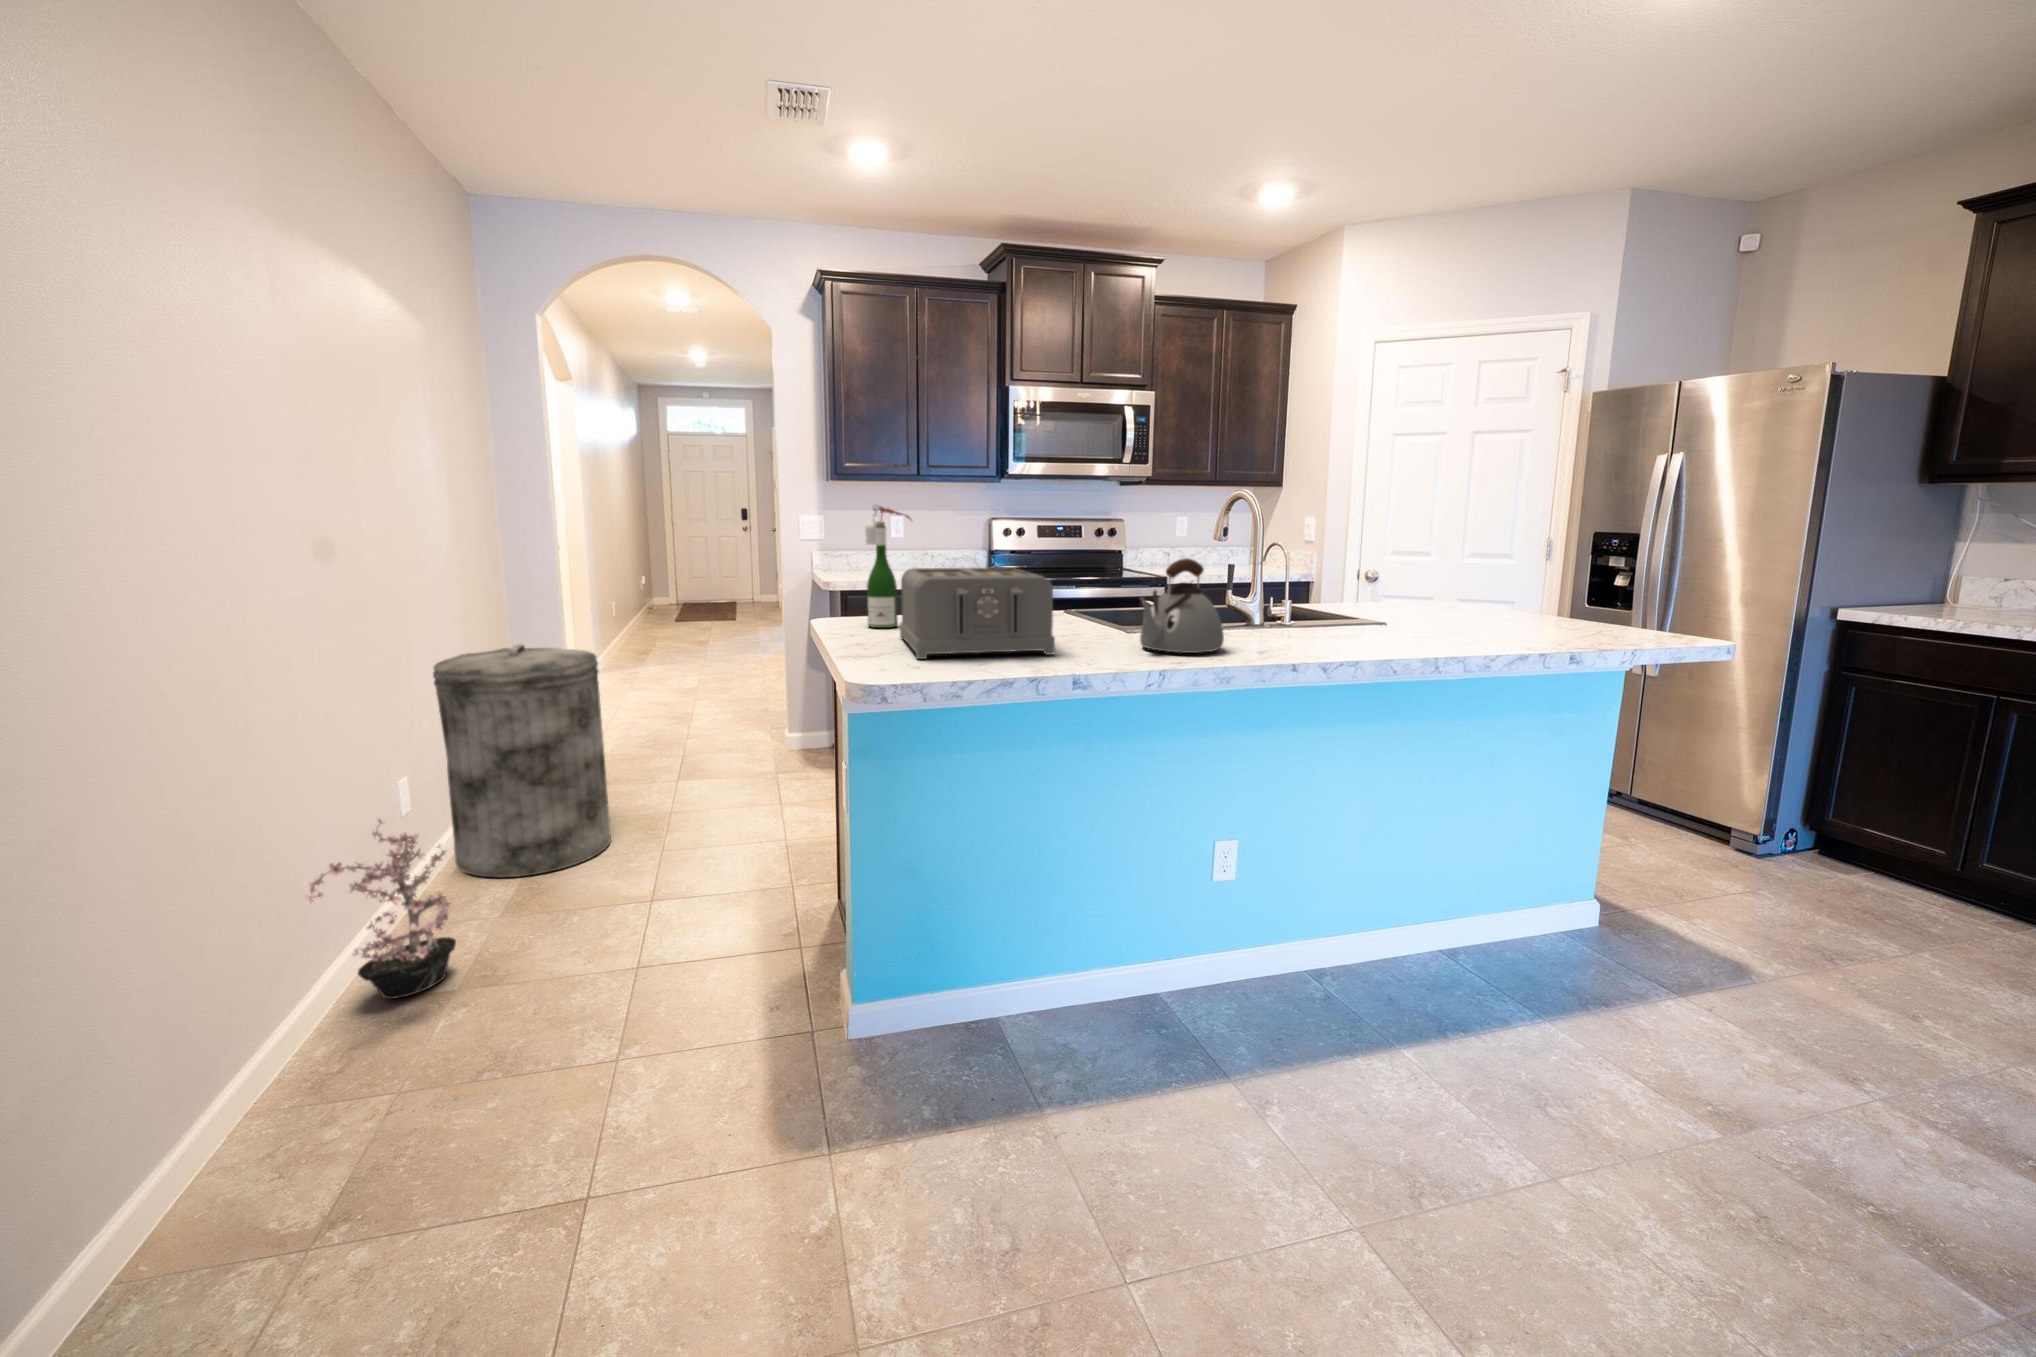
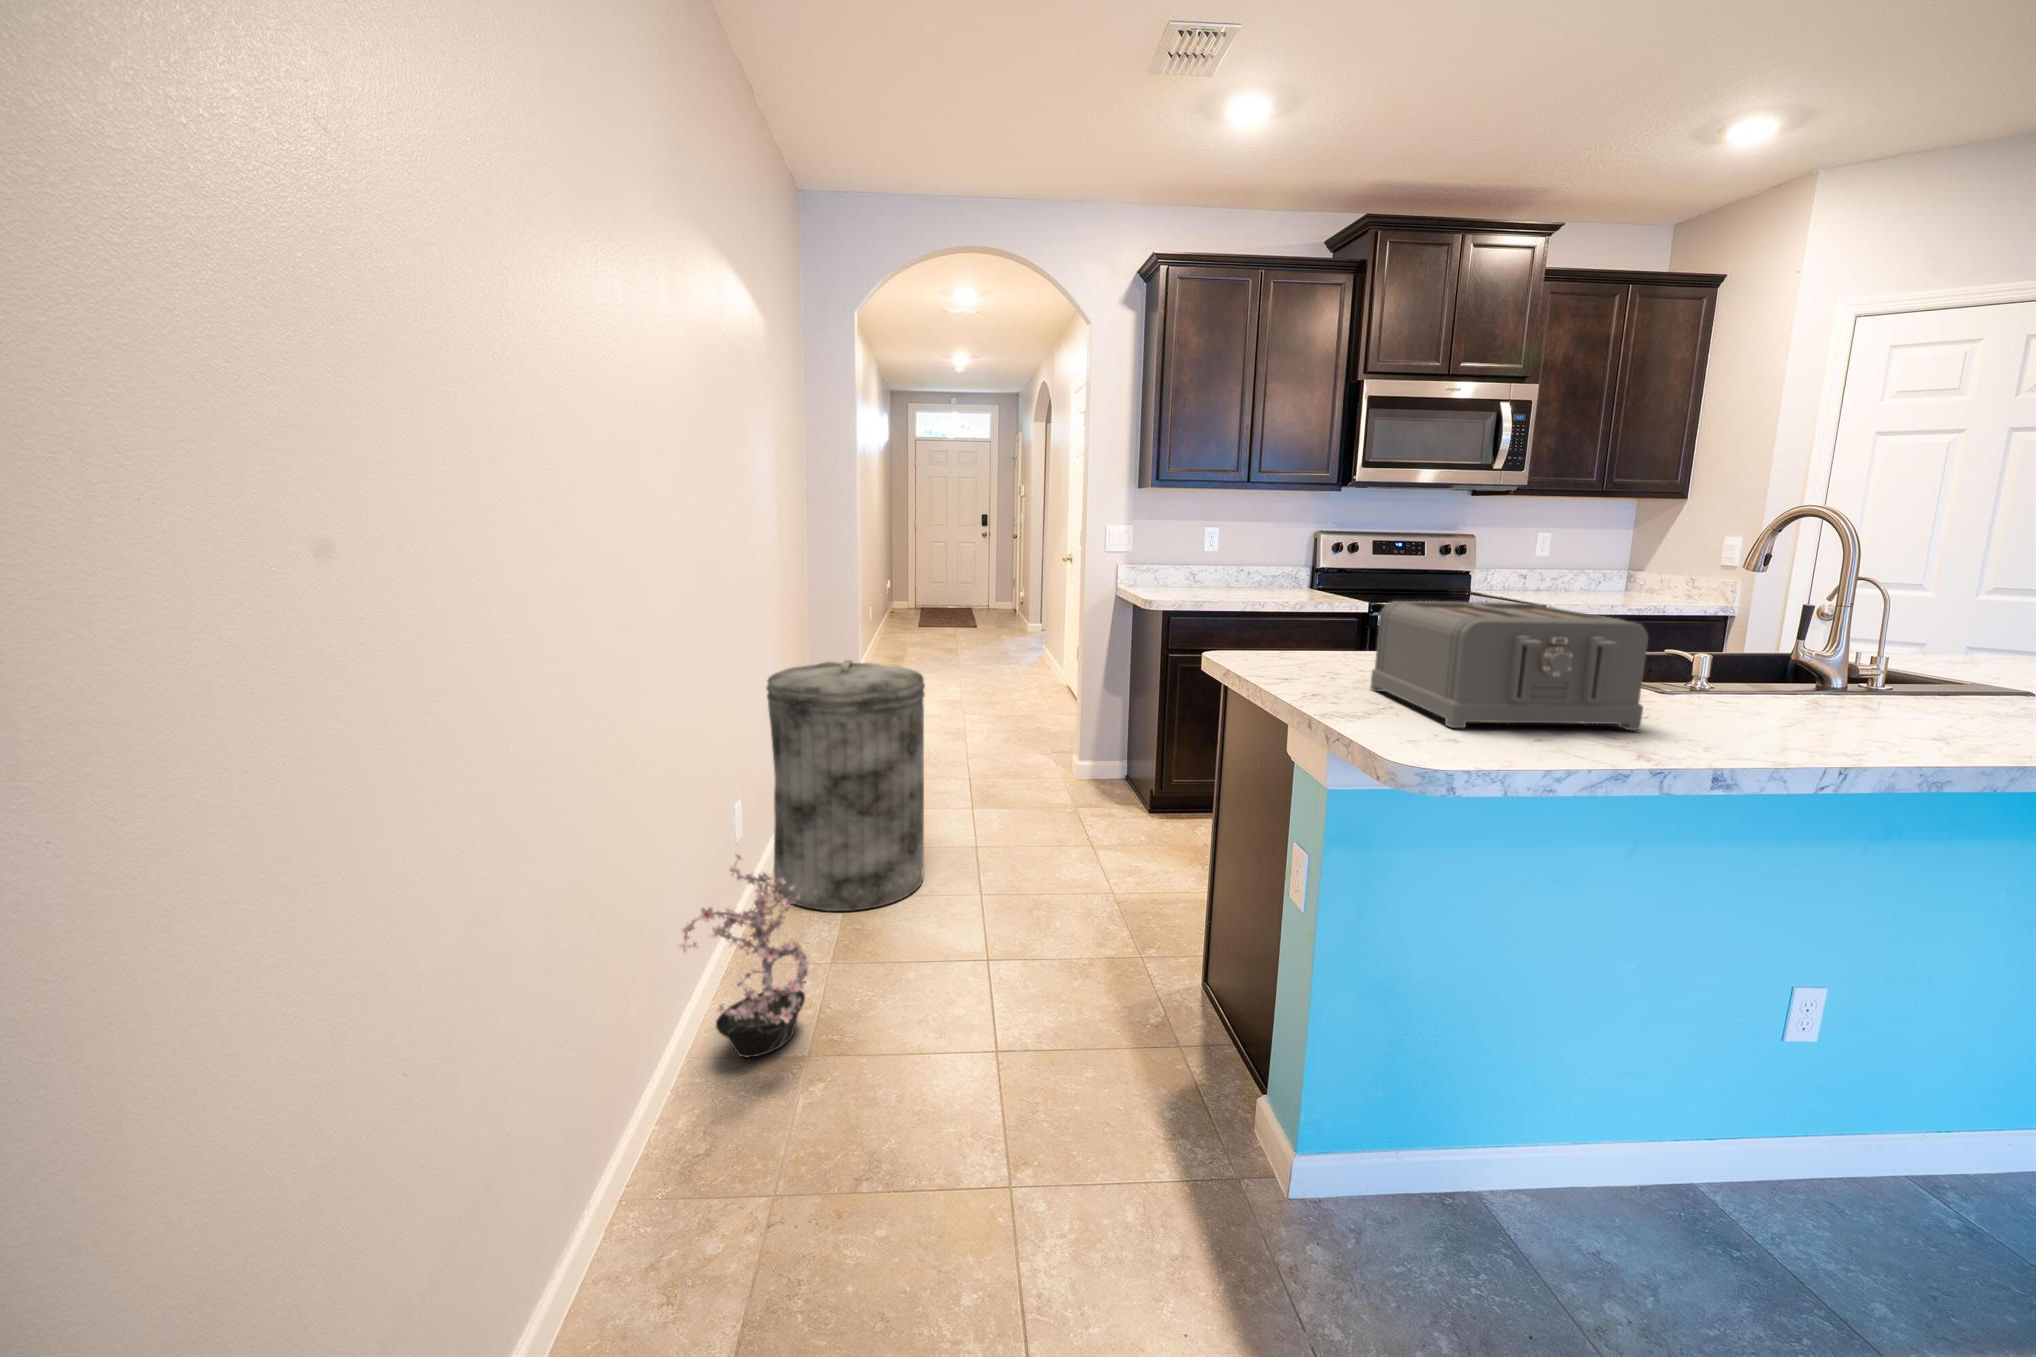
wine bottle: present [865,505,910,628] -> none [1302,517,1373,672]
kettle: present [1140,558,1224,653] -> none [1743,601,1899,739]

